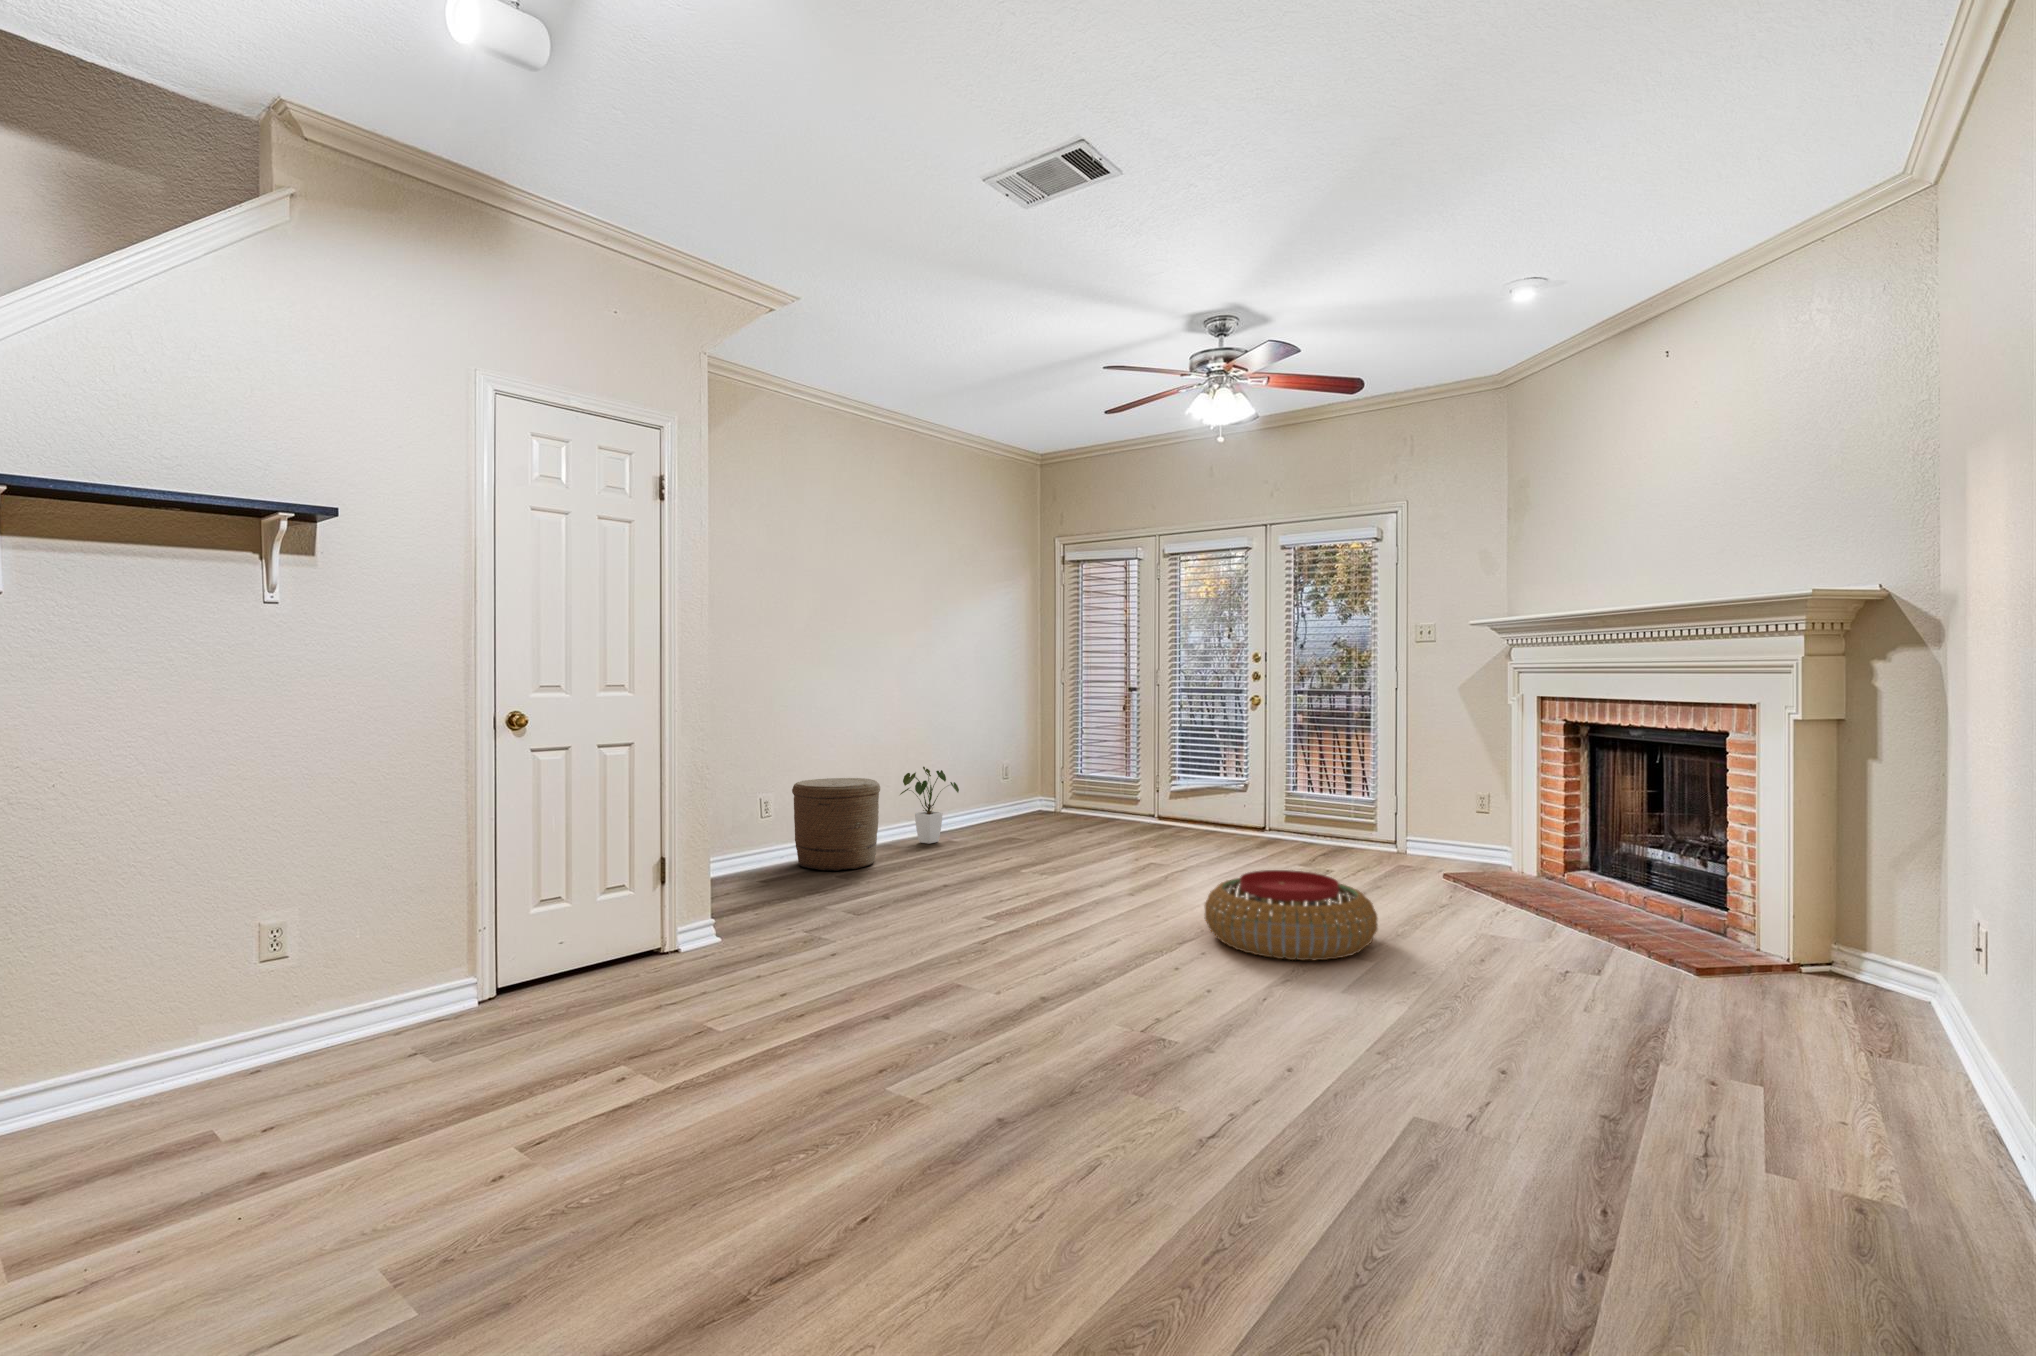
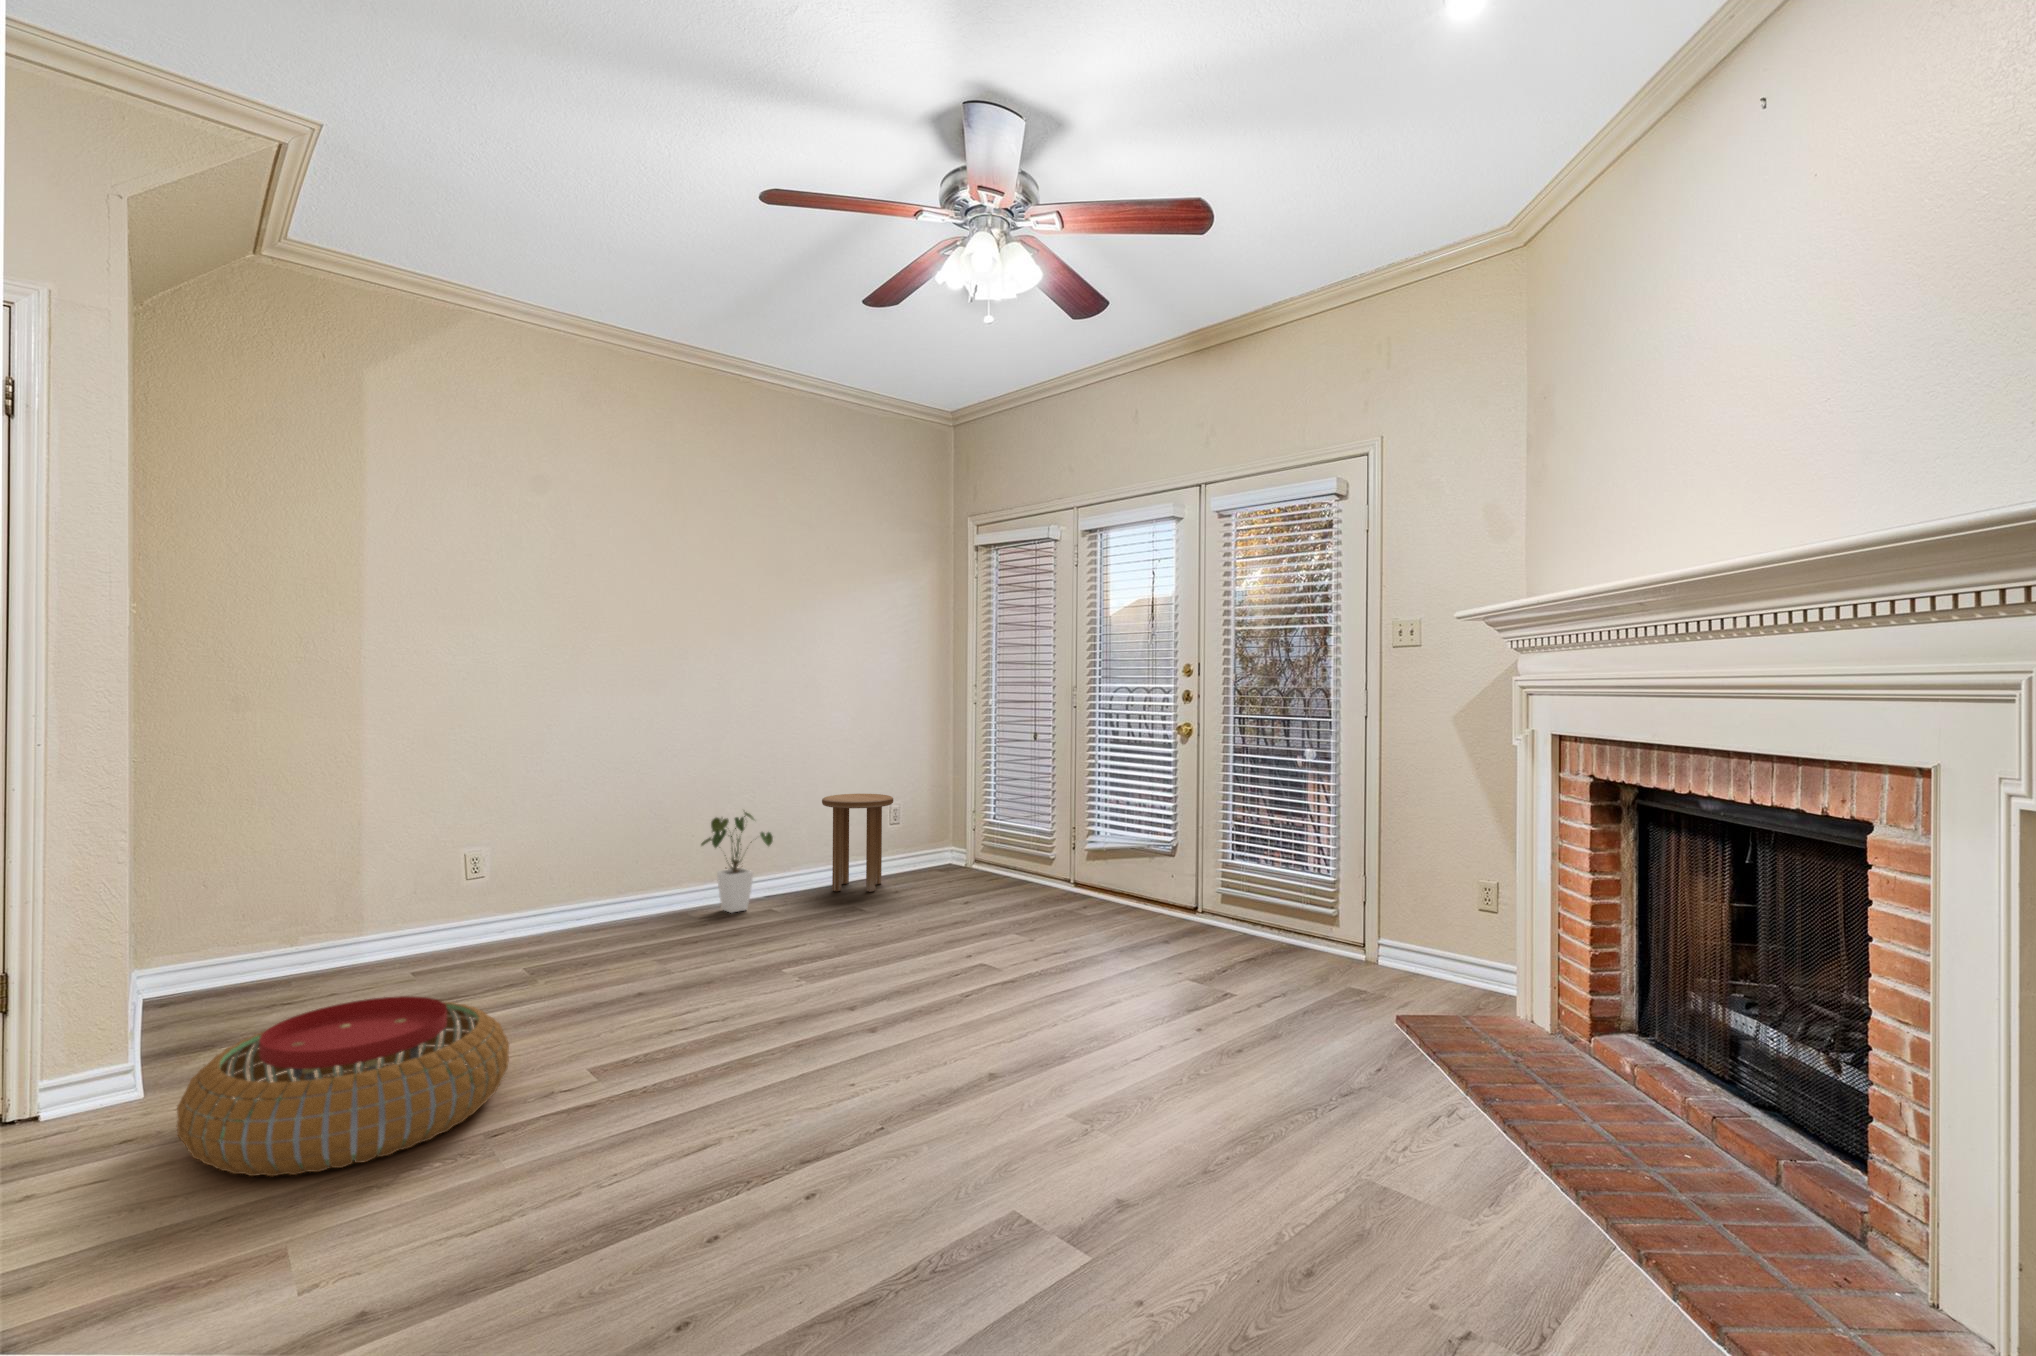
side table: none [969,755,1024,829] -> present [822,794,893,892]
basket: present [792,778,880,871] -> none [498,825,626,957]
pouf: present [1204,870,1378,960] -> present [177,996,509,1176]

